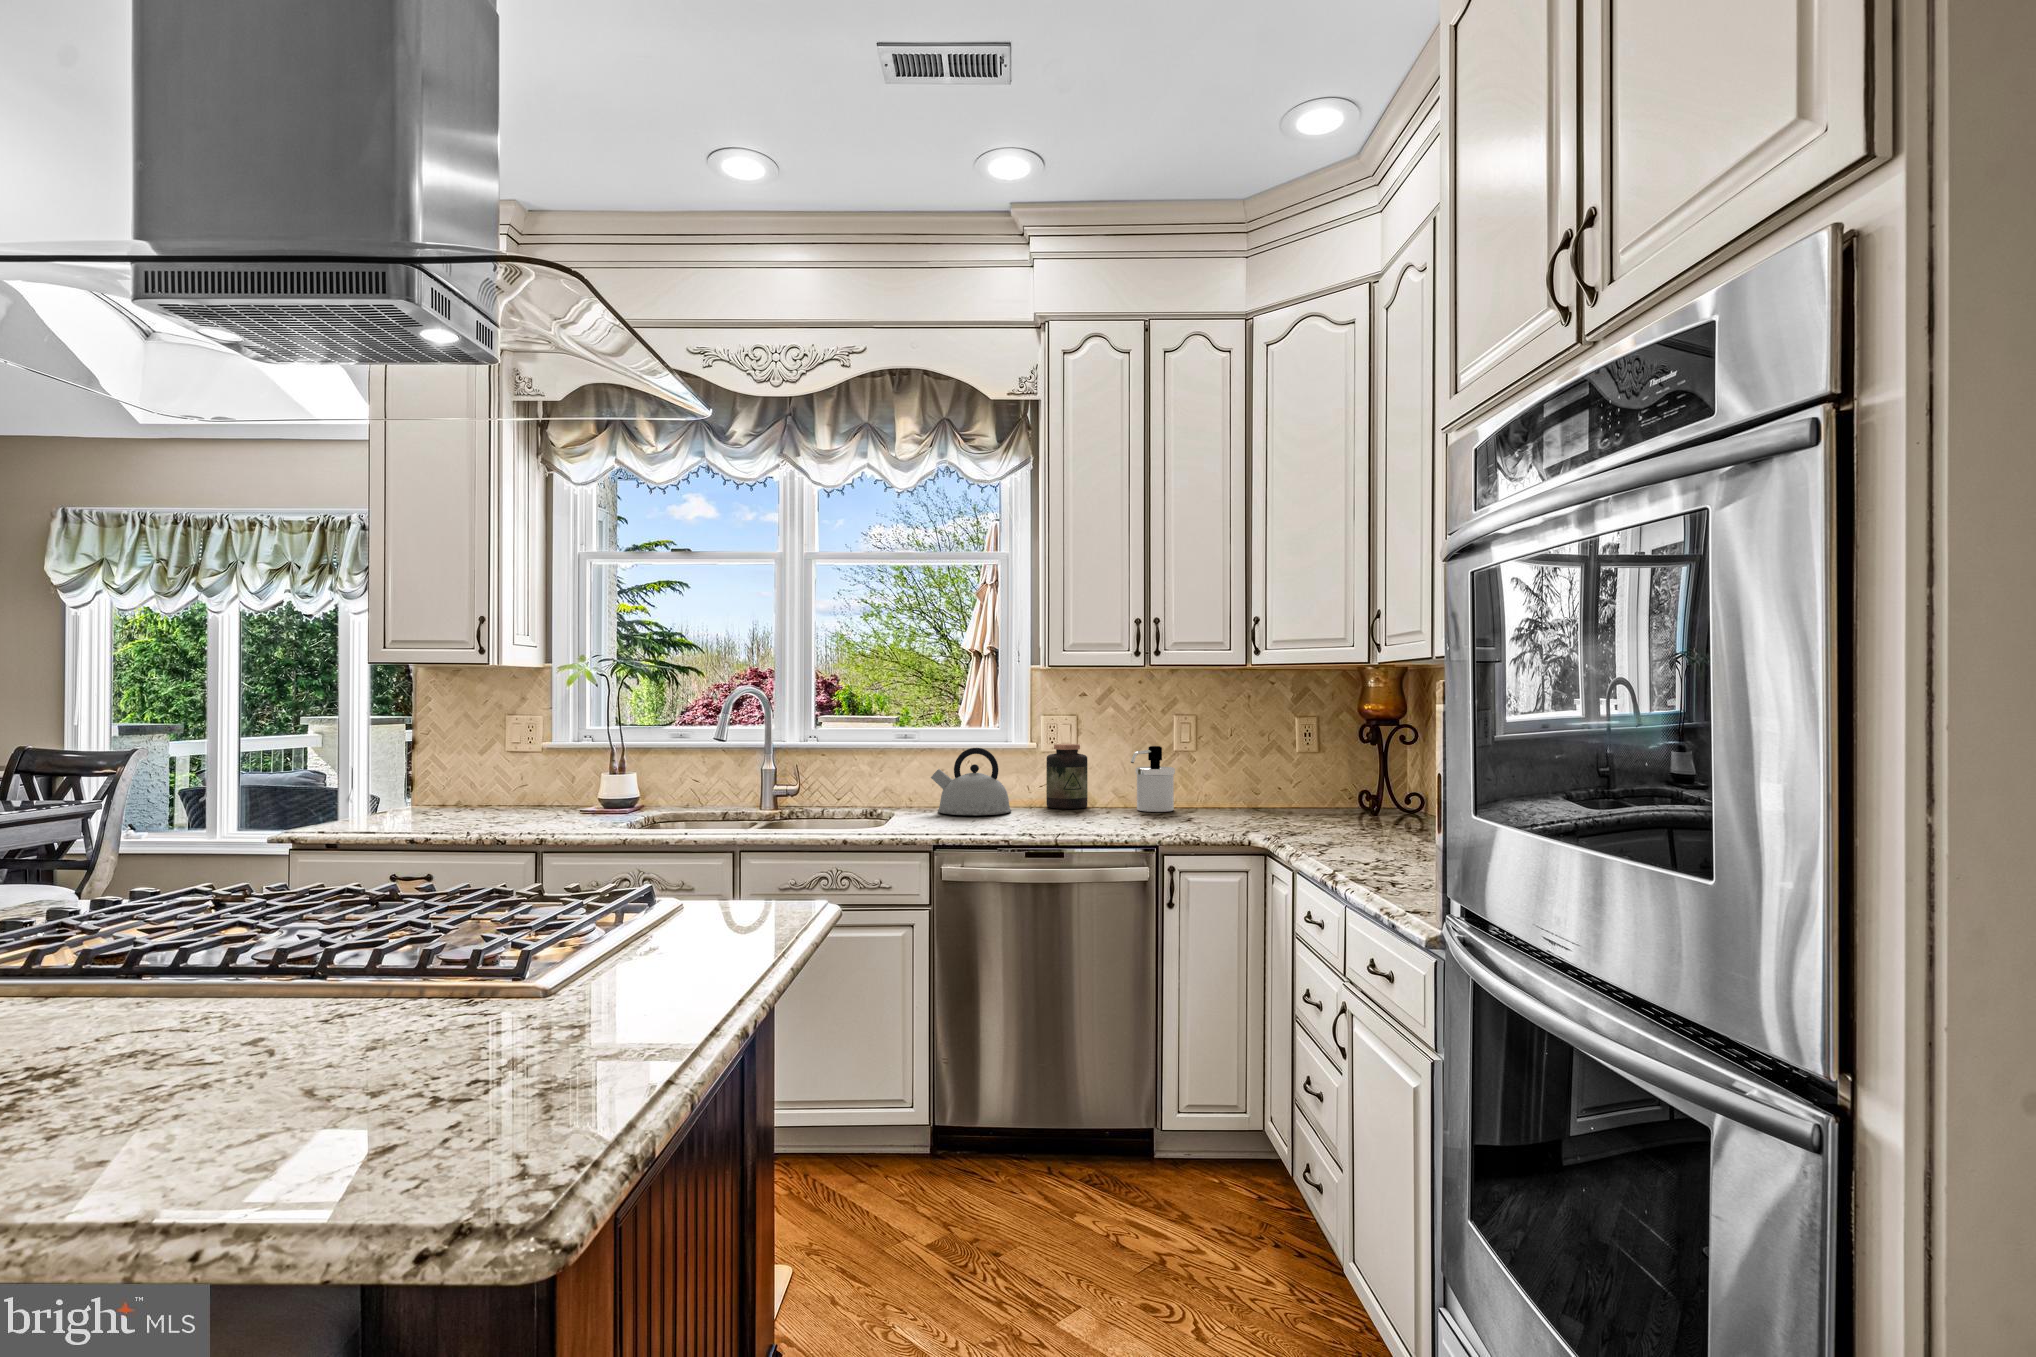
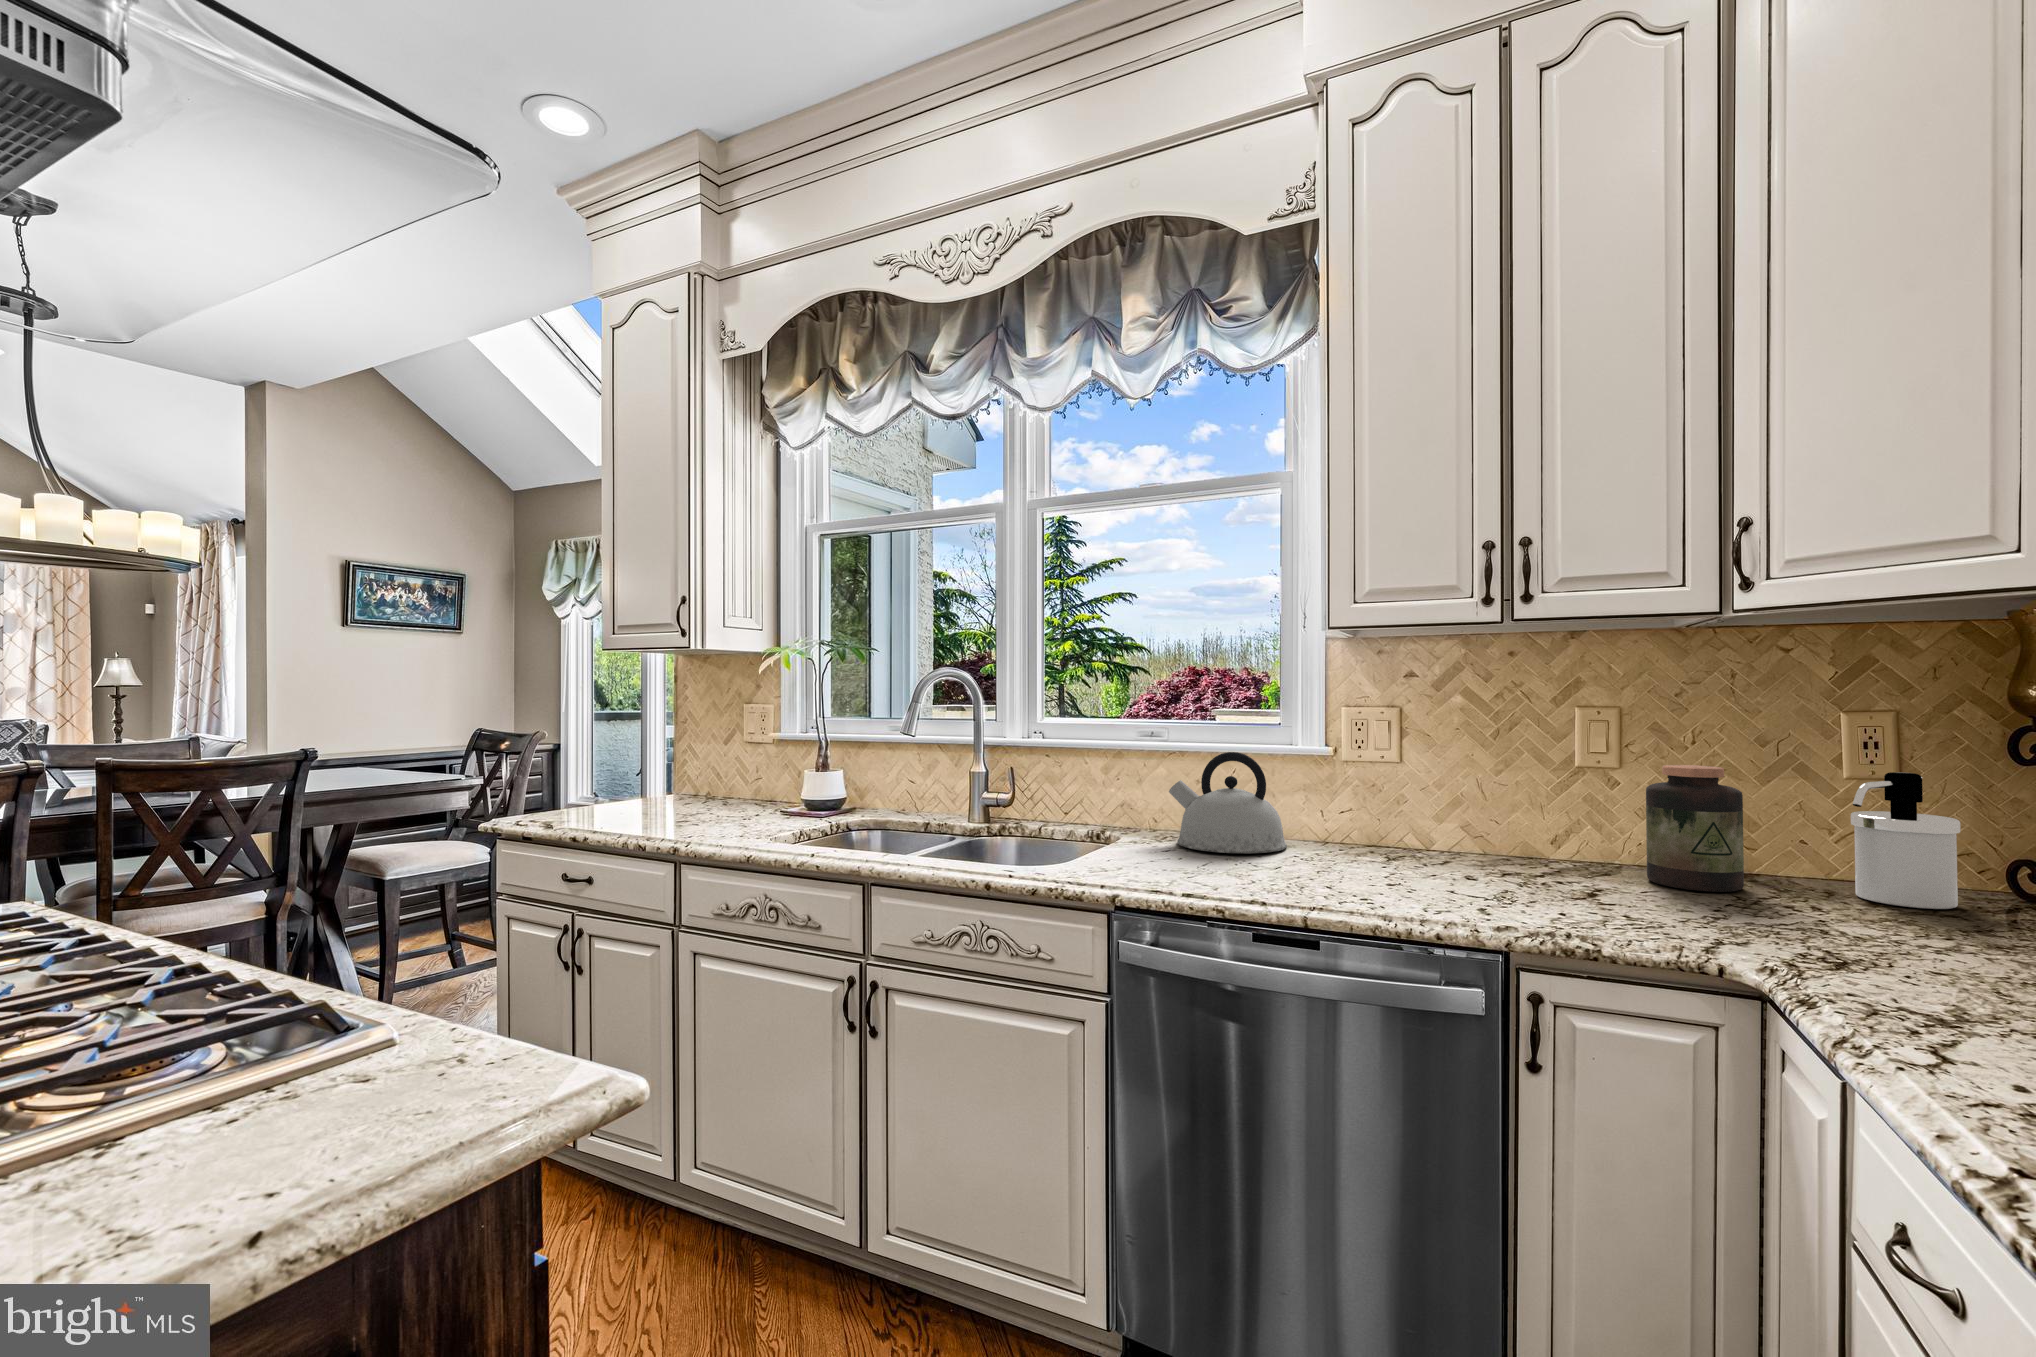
jar: present [1046,744,1088,809] -> present [1646,765,1744,892]
soap dispenser: present [1131,746,1175,812] -> present [1851,772,1960,909]

